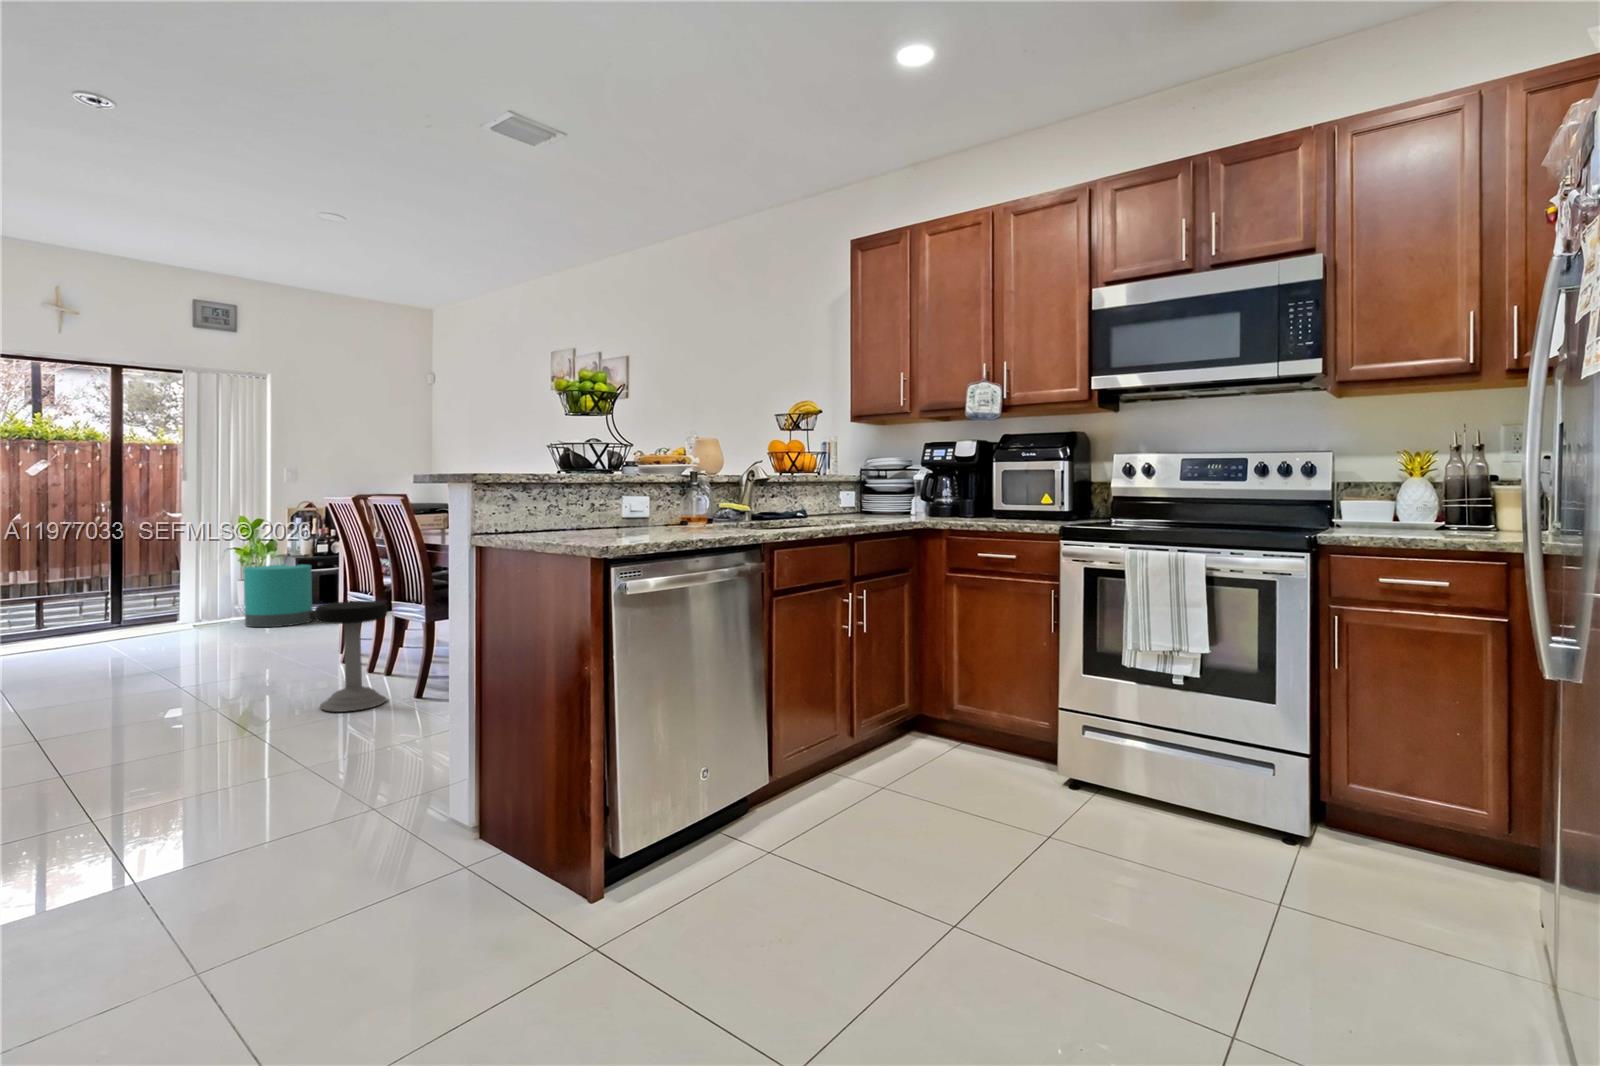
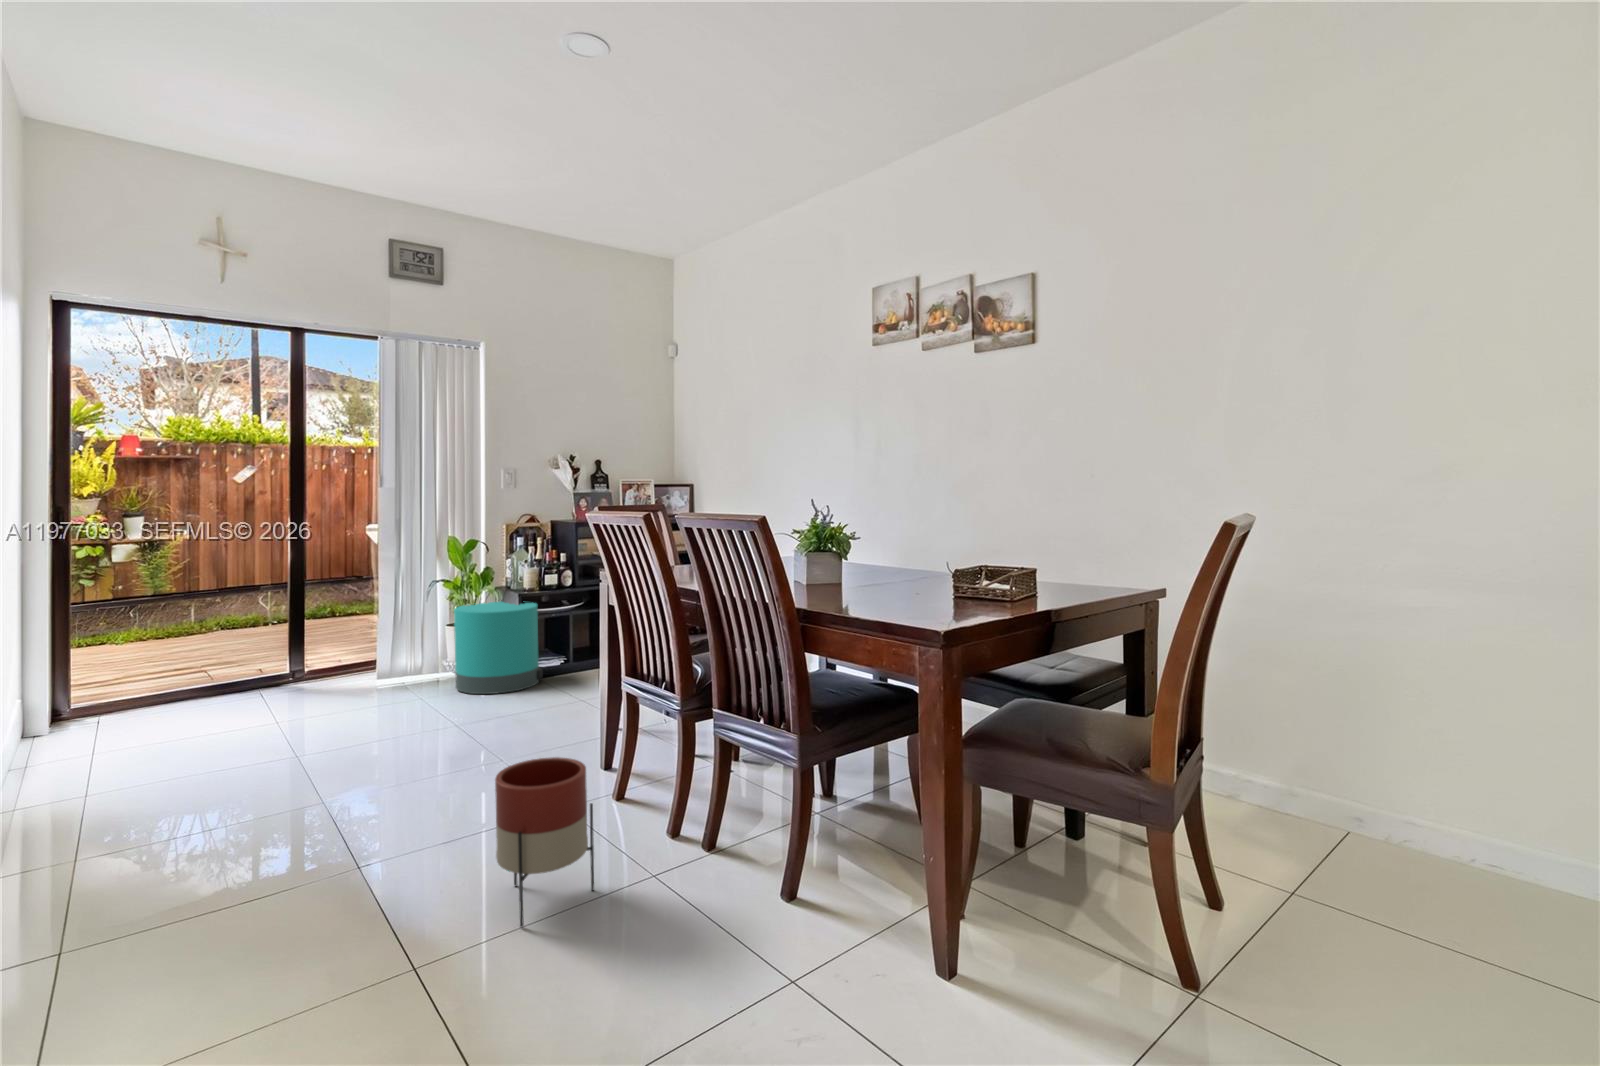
stool: present [315,601,388,712] -> none [620,738,756,1010]
planter: none [256,622,315,699] -> present [495,757,594,928]

